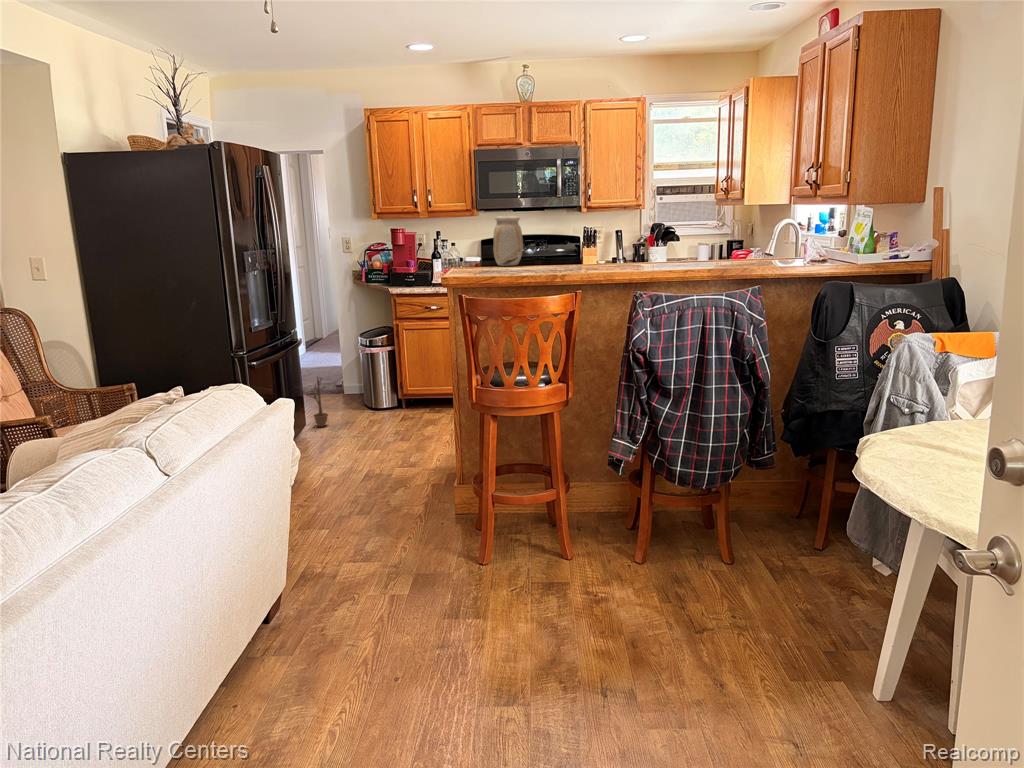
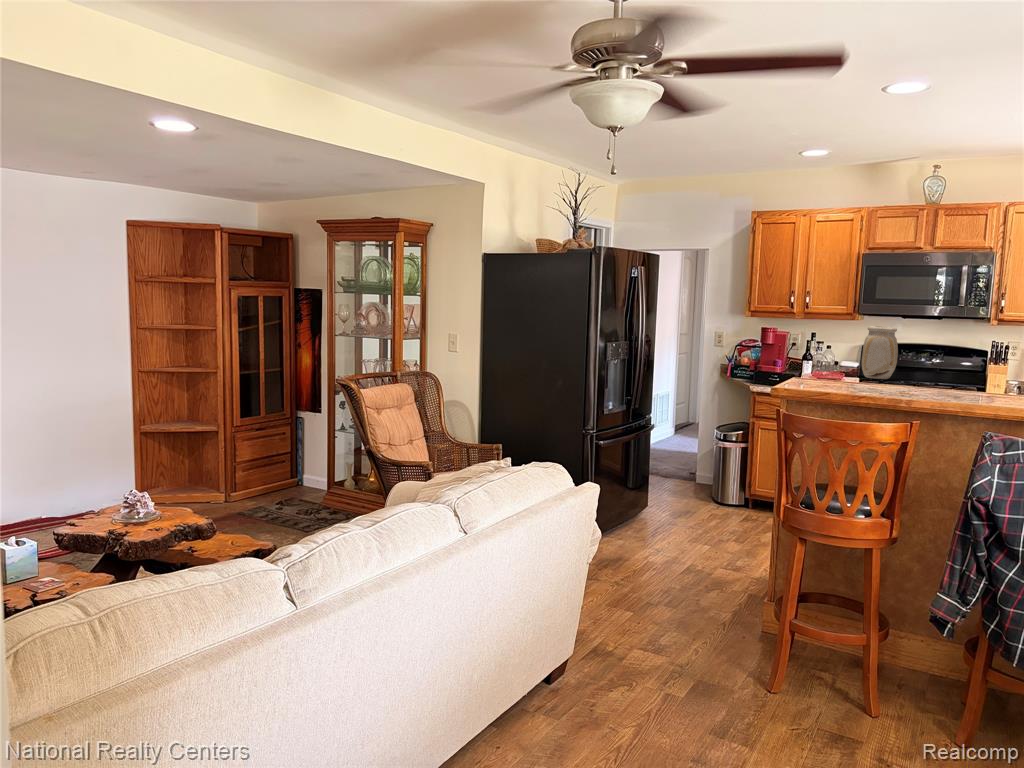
decorative plant: present [307,377,328,428] -> none [652,463,672,514]

